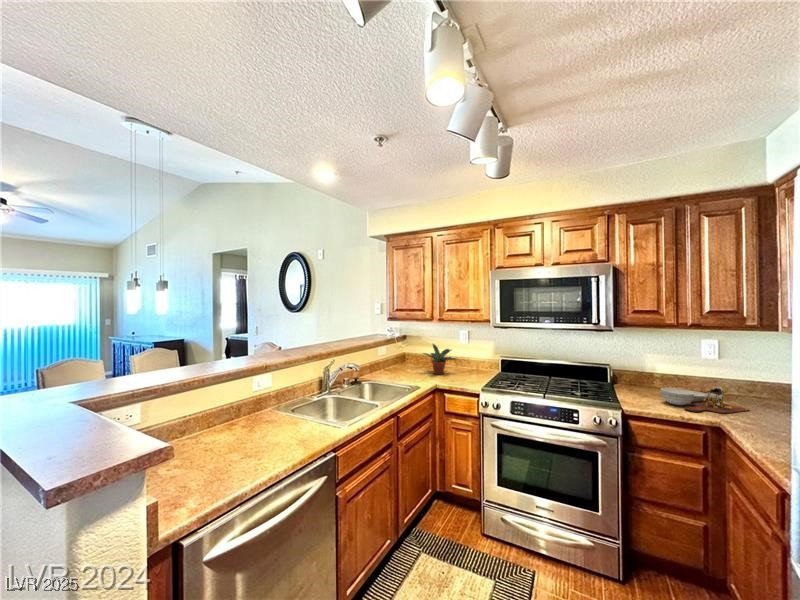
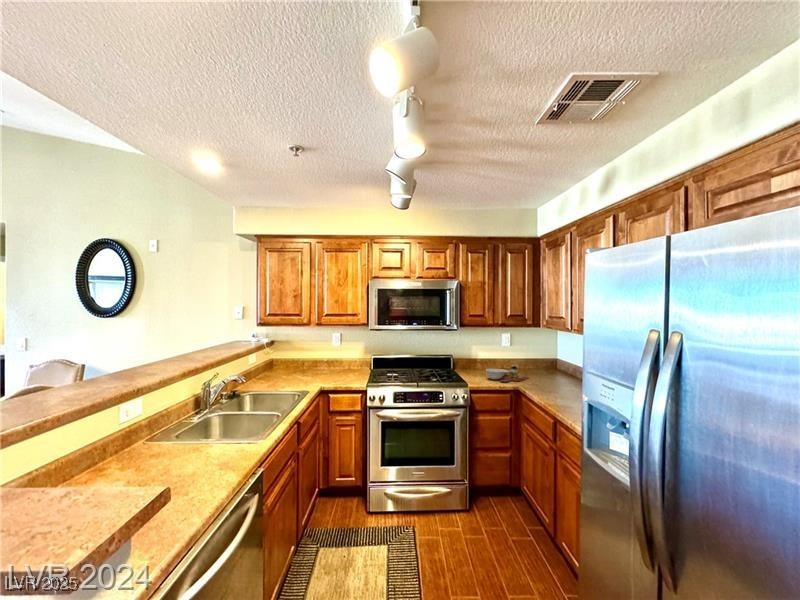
potted plant: present [423,344,456,374] -> none [302,347,336,377]

